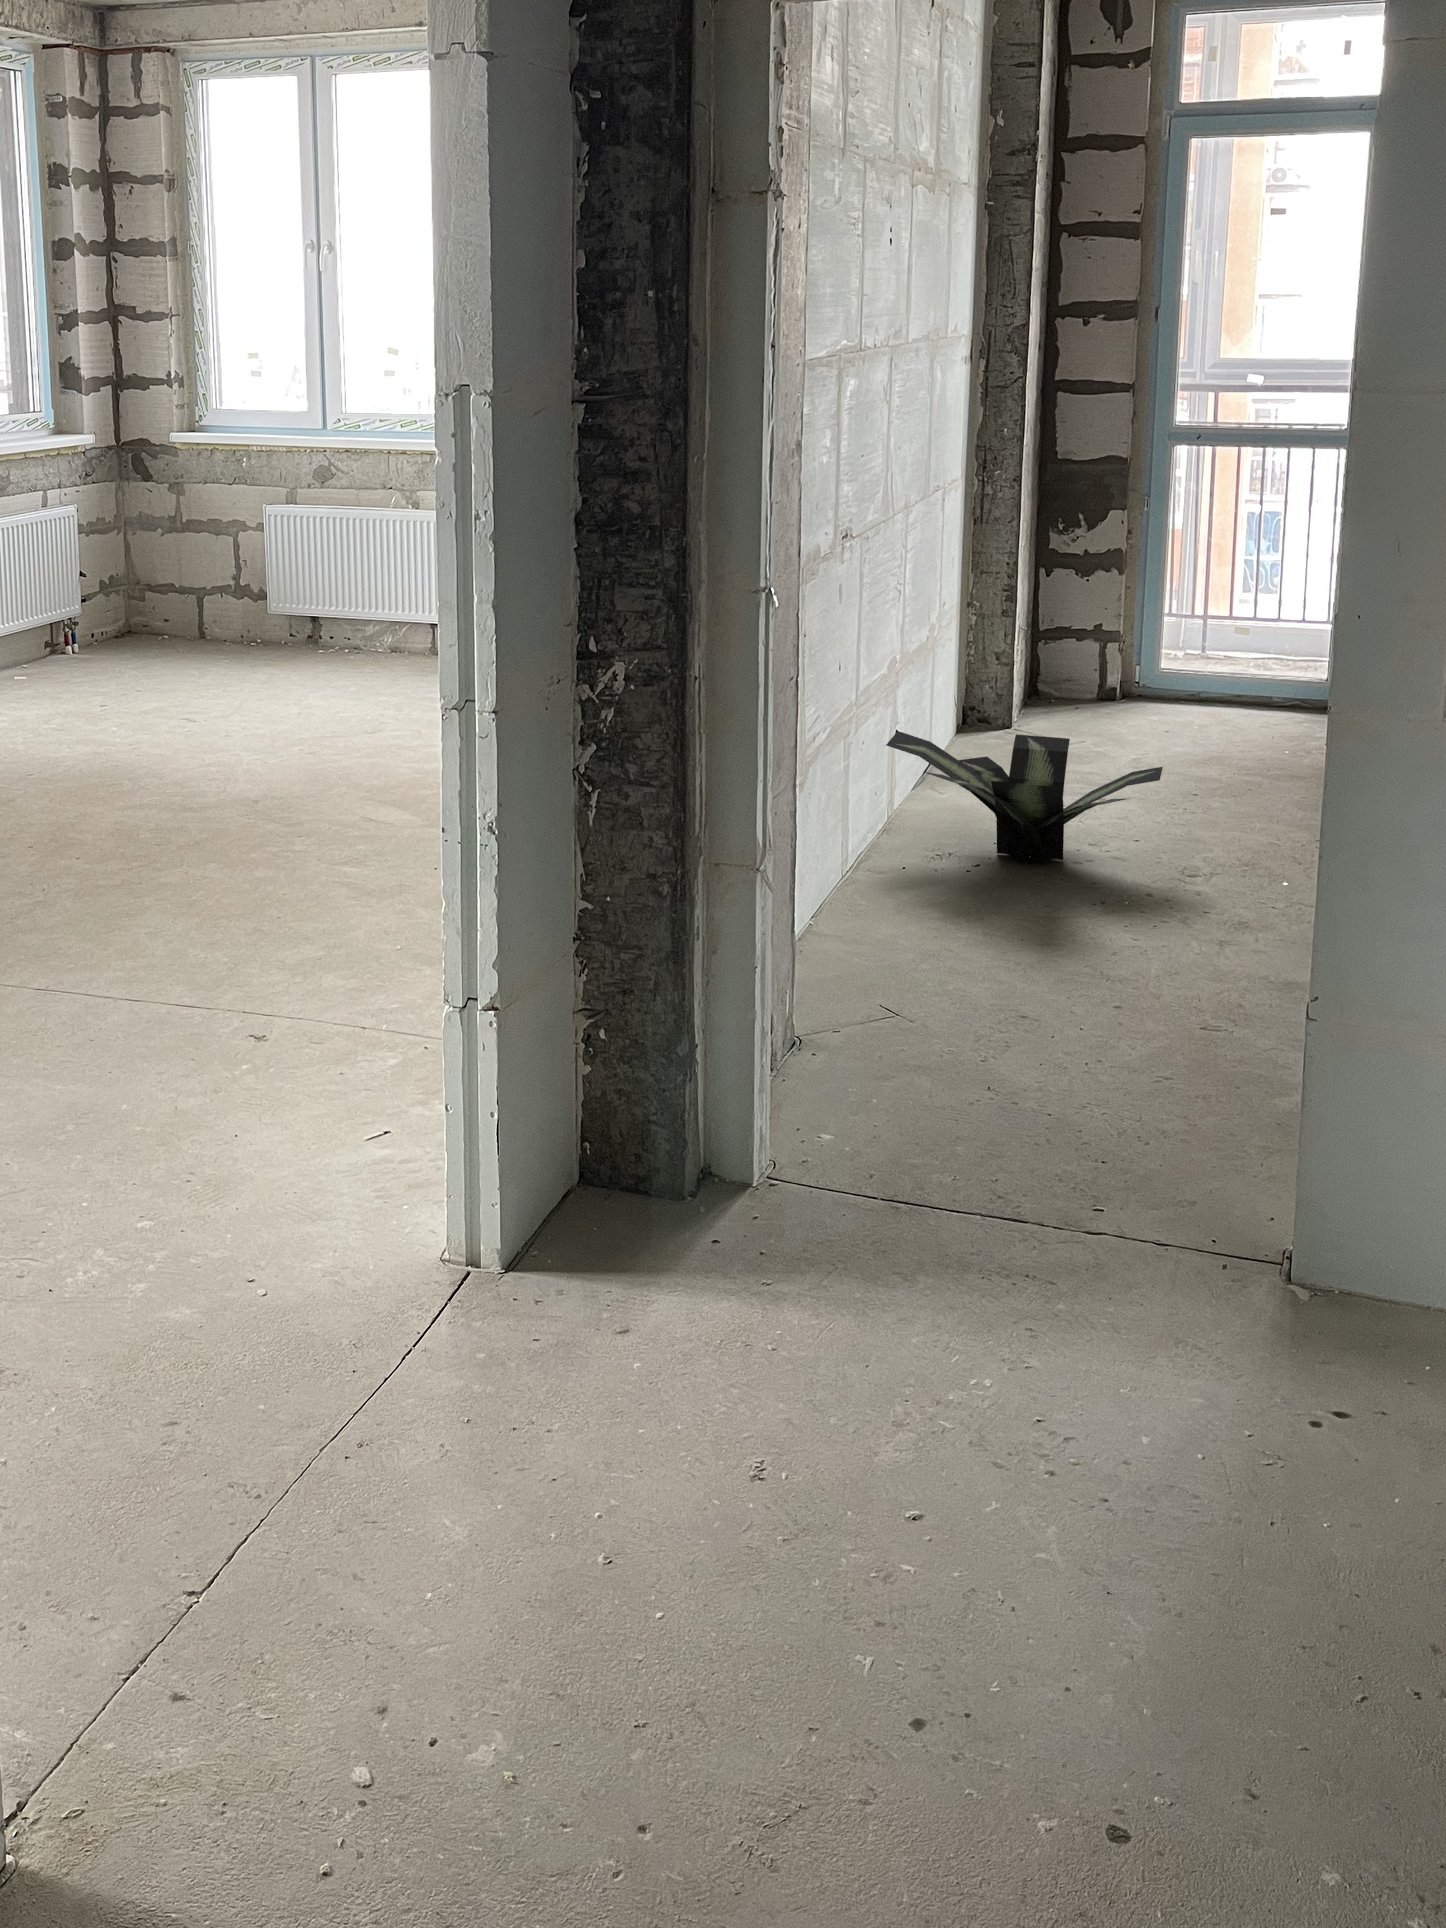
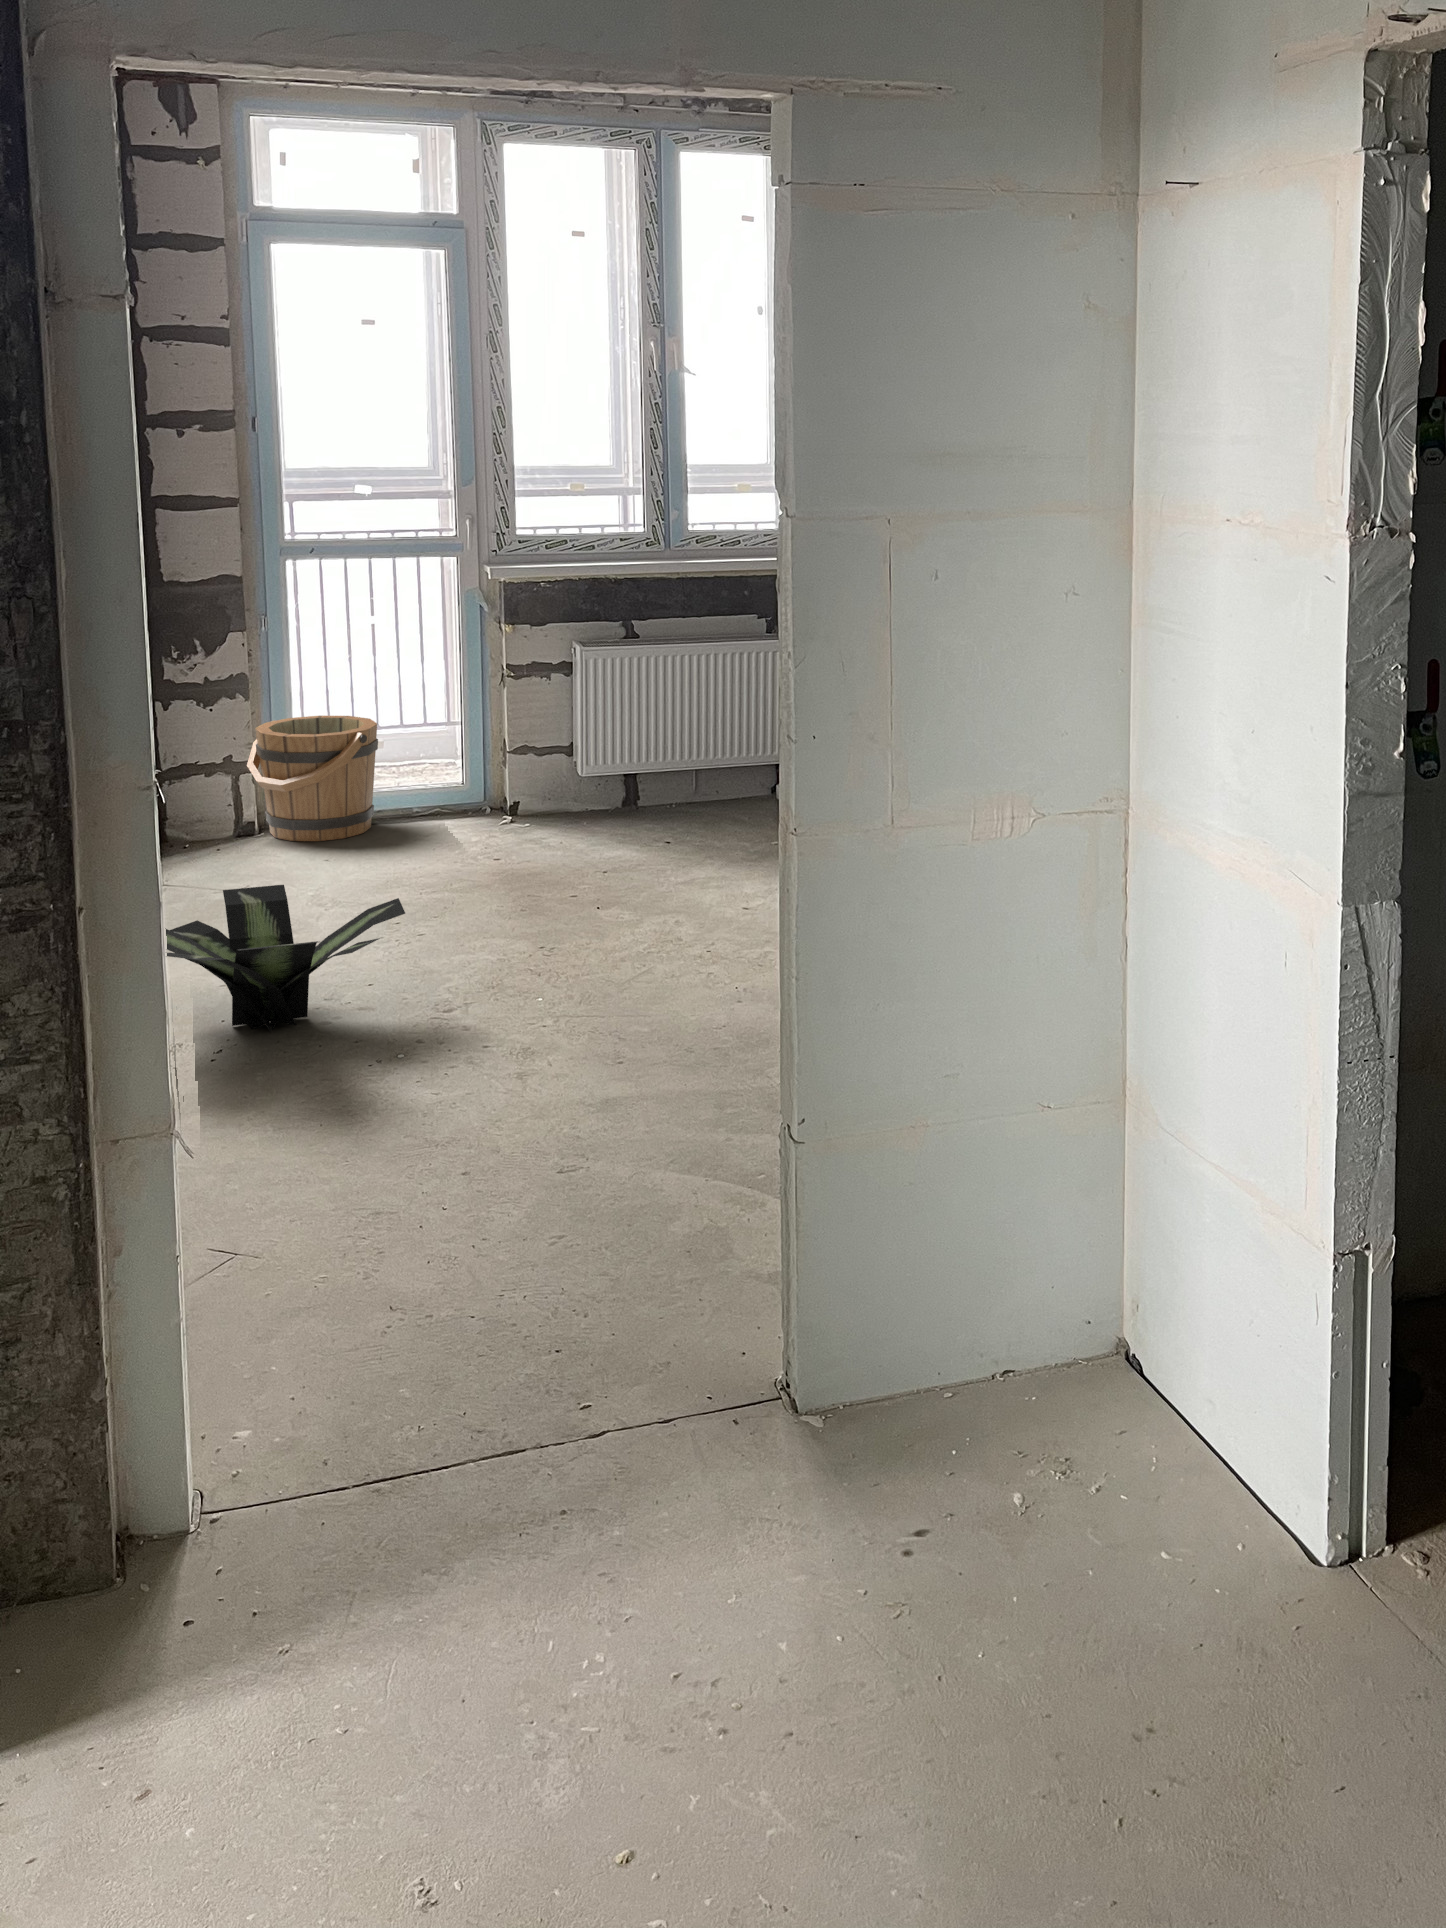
bucket: none [1111,598,1239,720] -> present [247,716,378,841]

